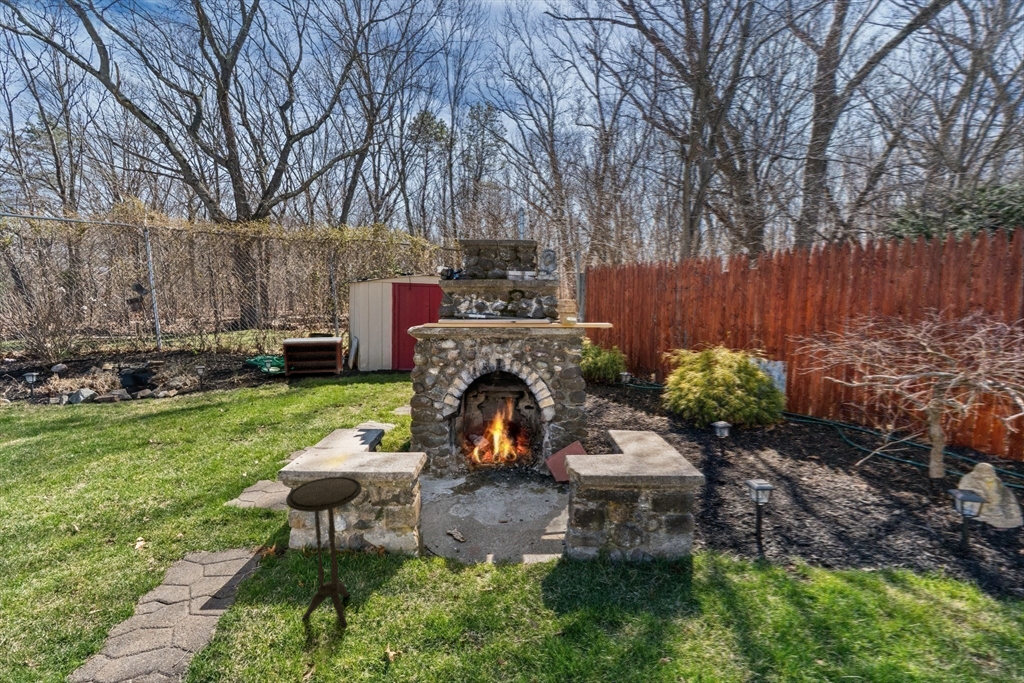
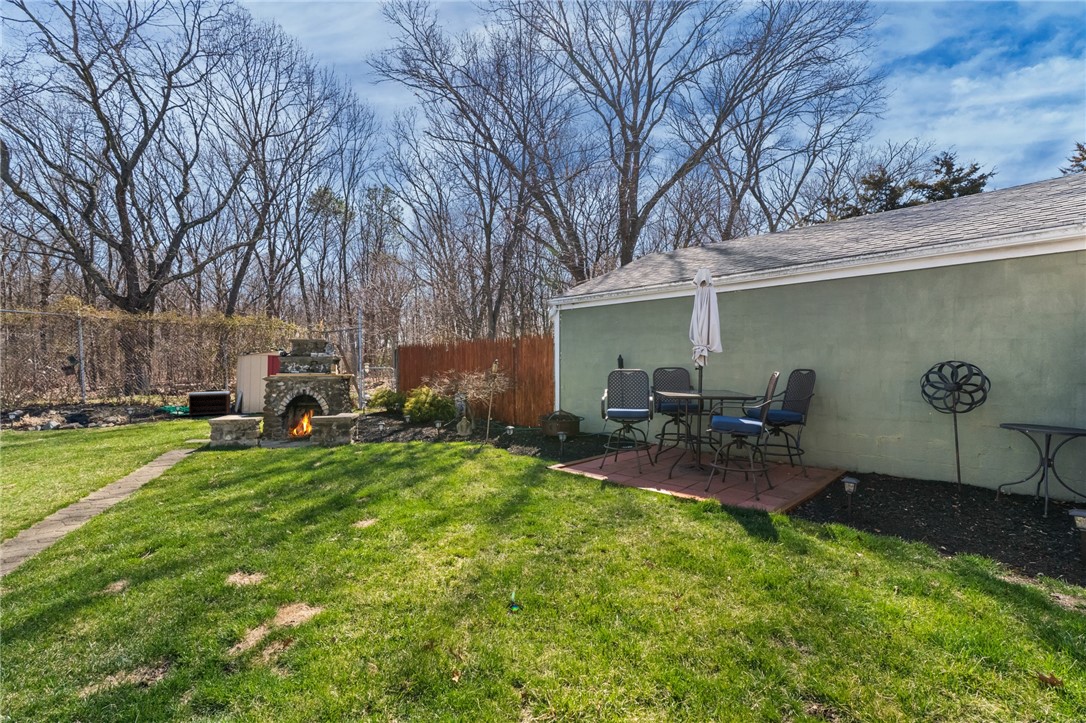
side table: present [286,477,362,627] -> none [214,416,237,454]

